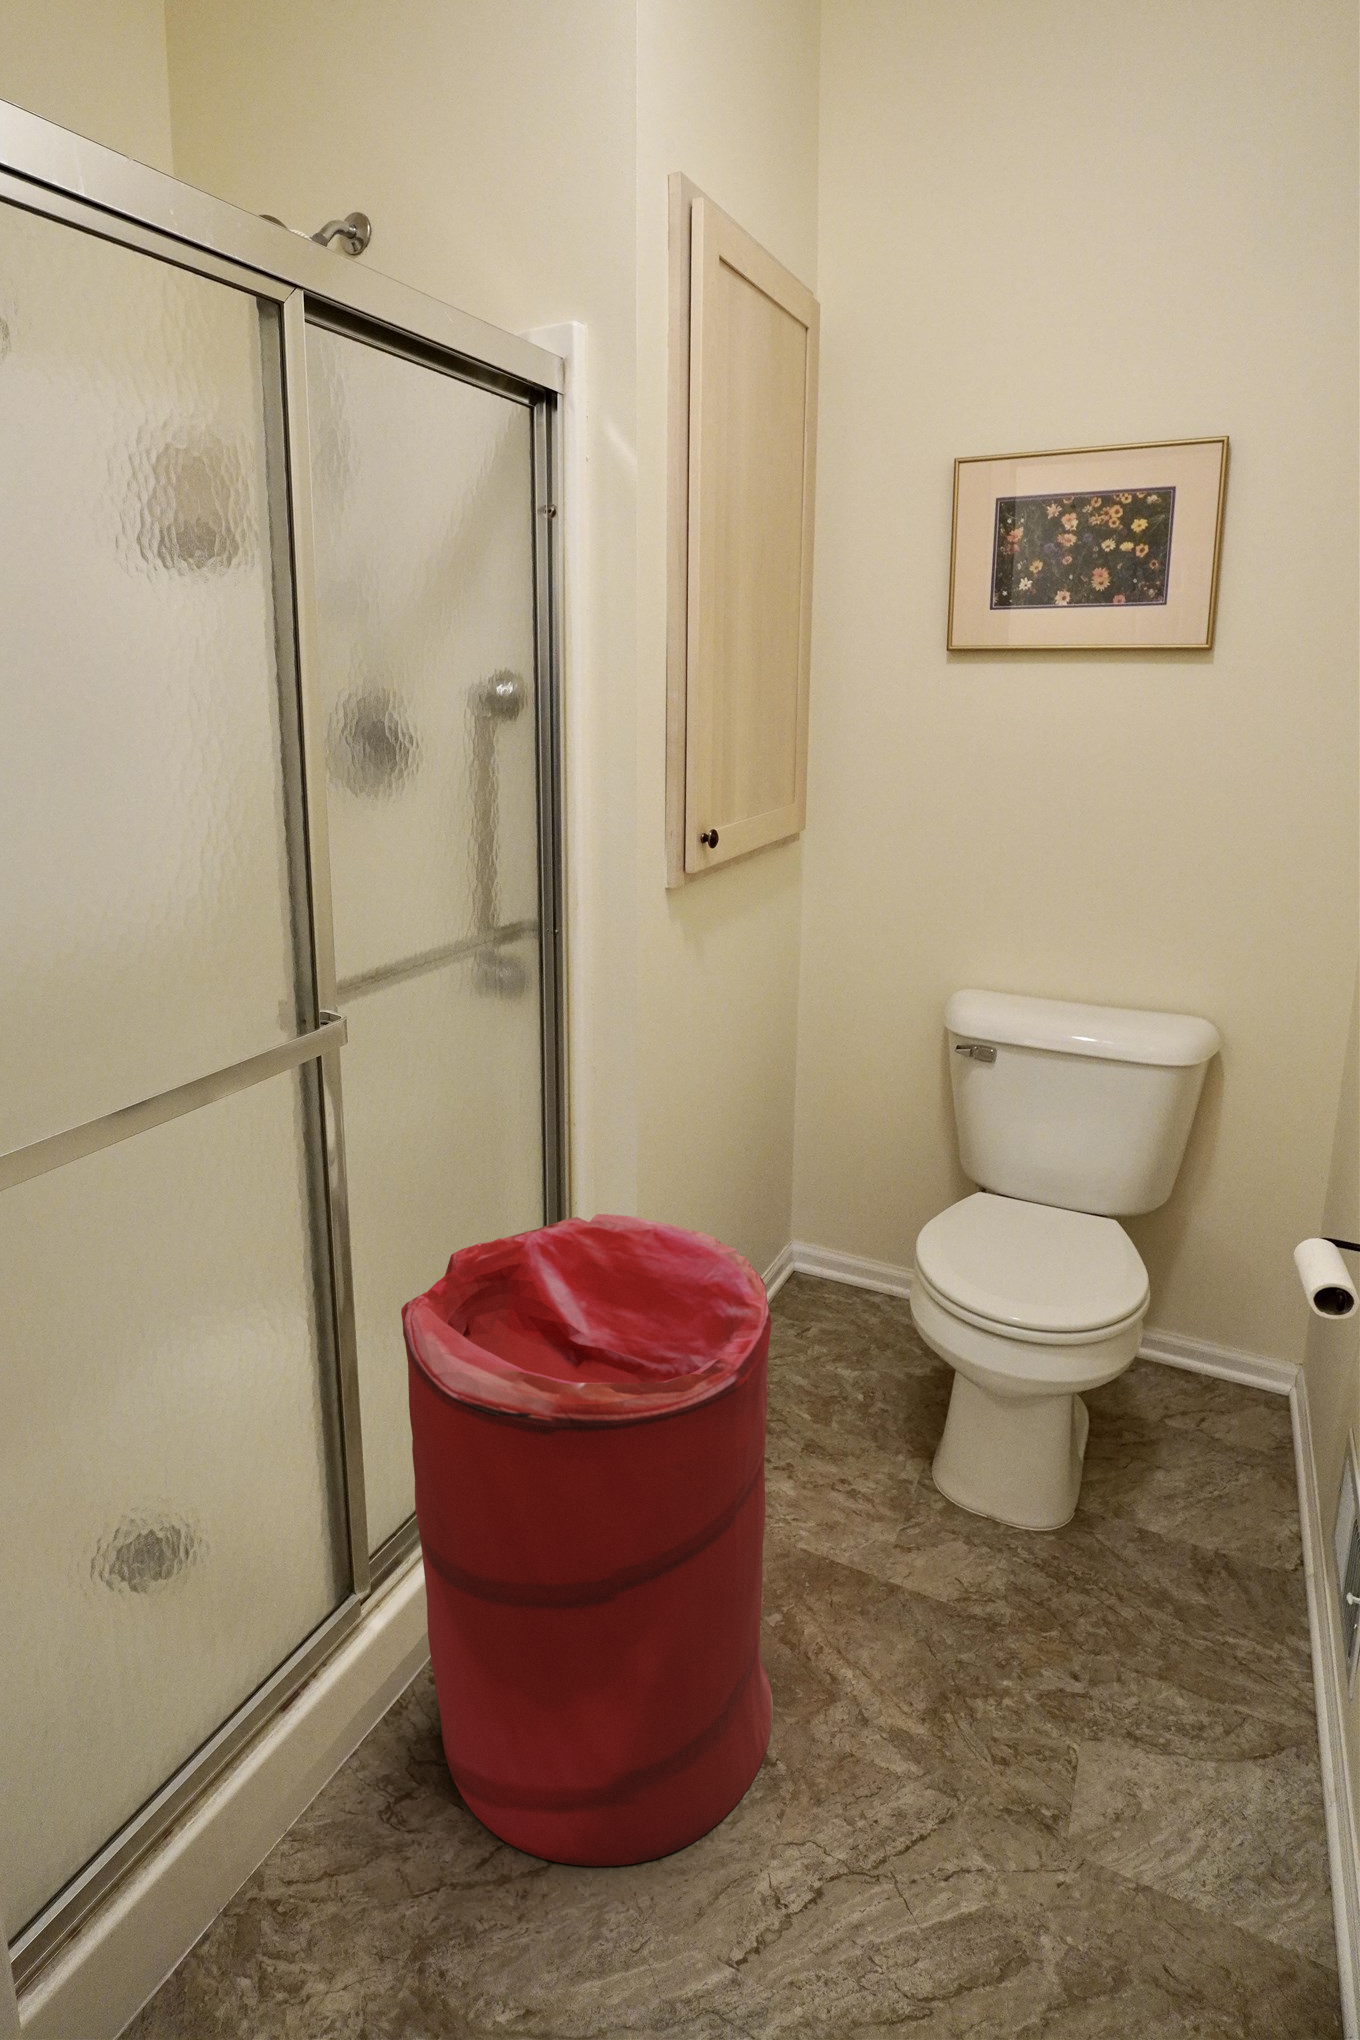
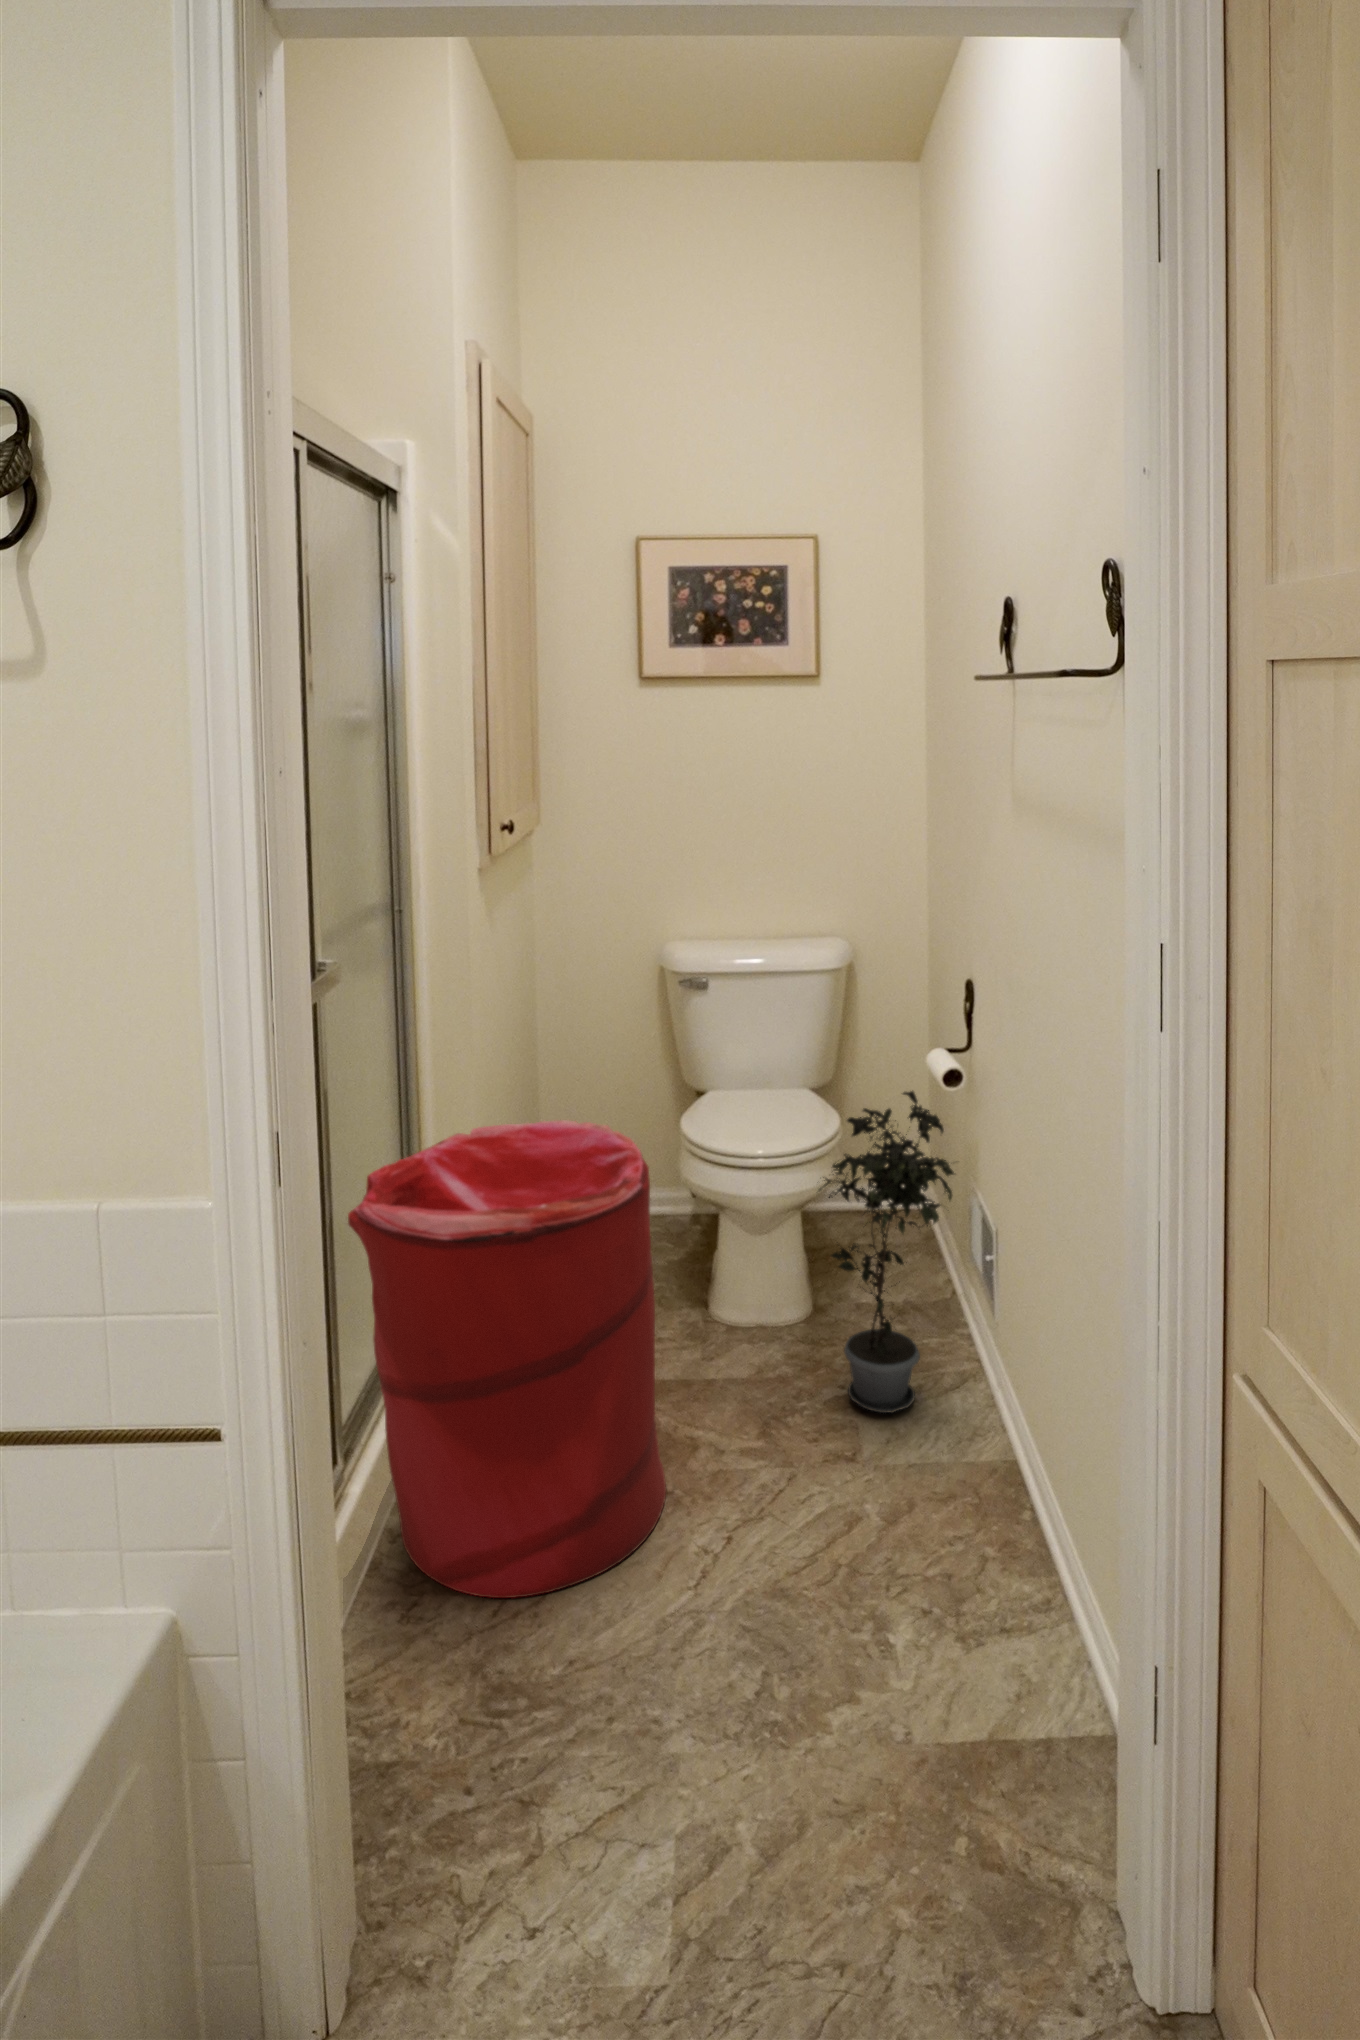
potted plant: none [1045,1301,1296,1772] -> present [819,1091,954,1413]

